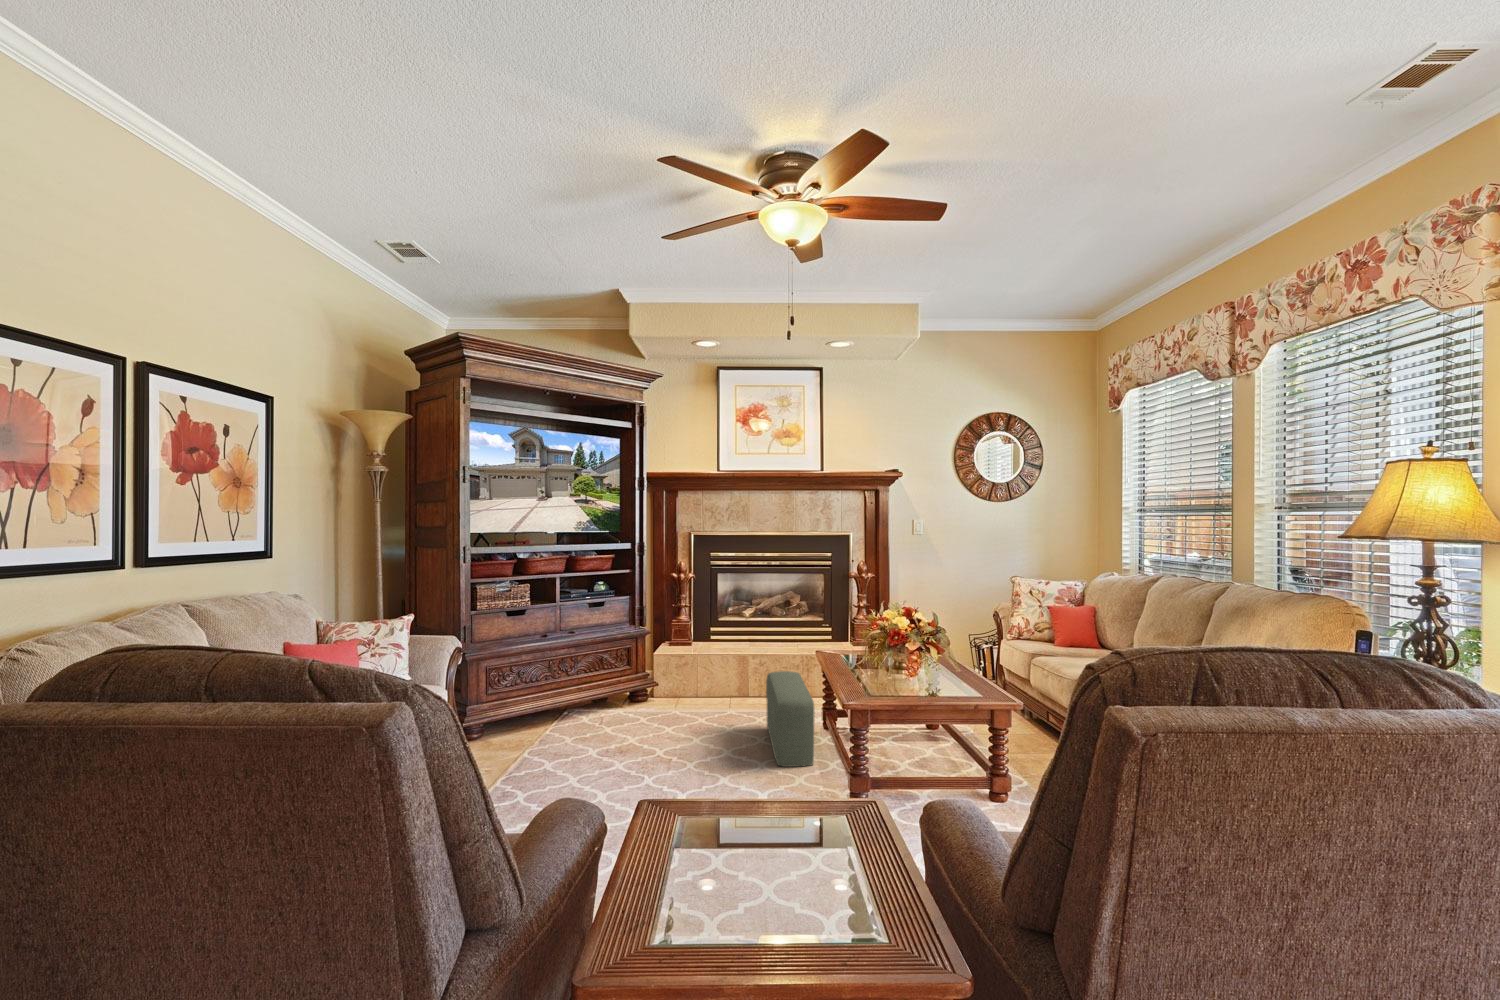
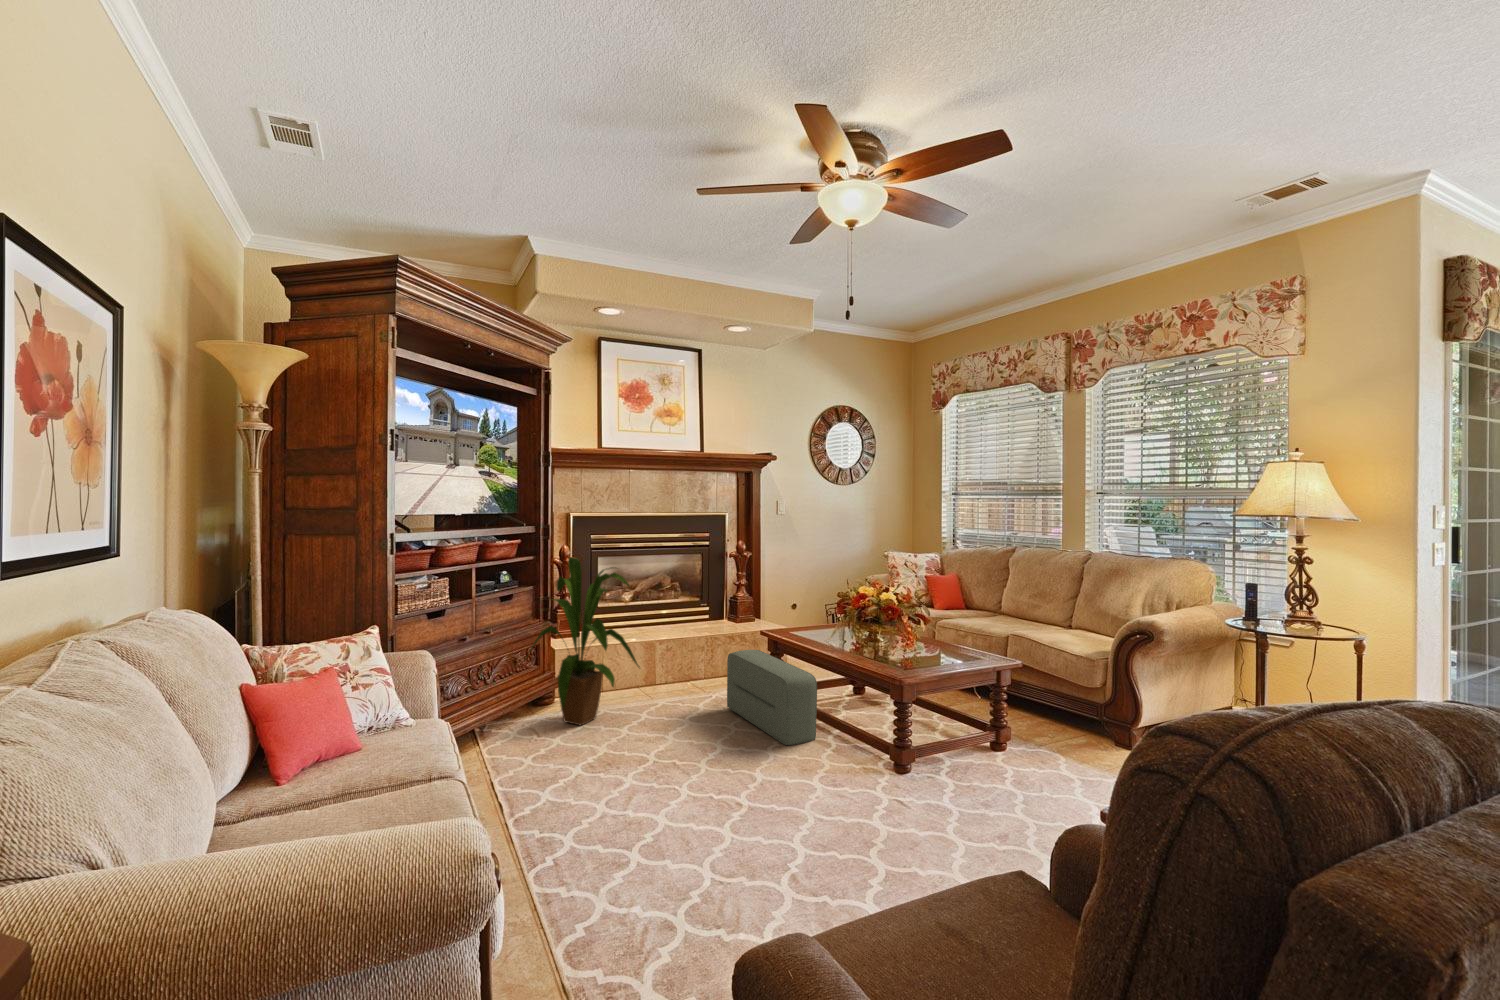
house plant: none [590,571,692,724] -> present [527,557,640,725]

